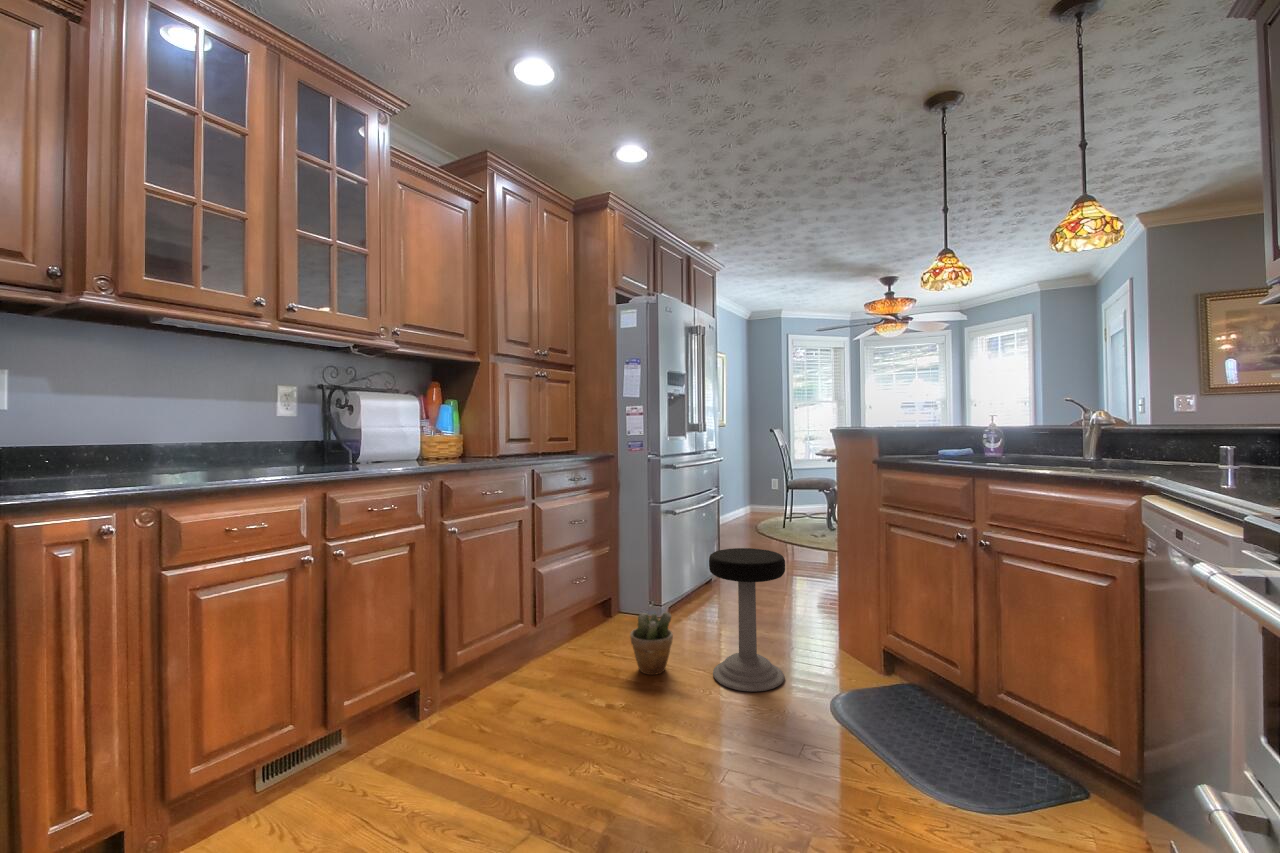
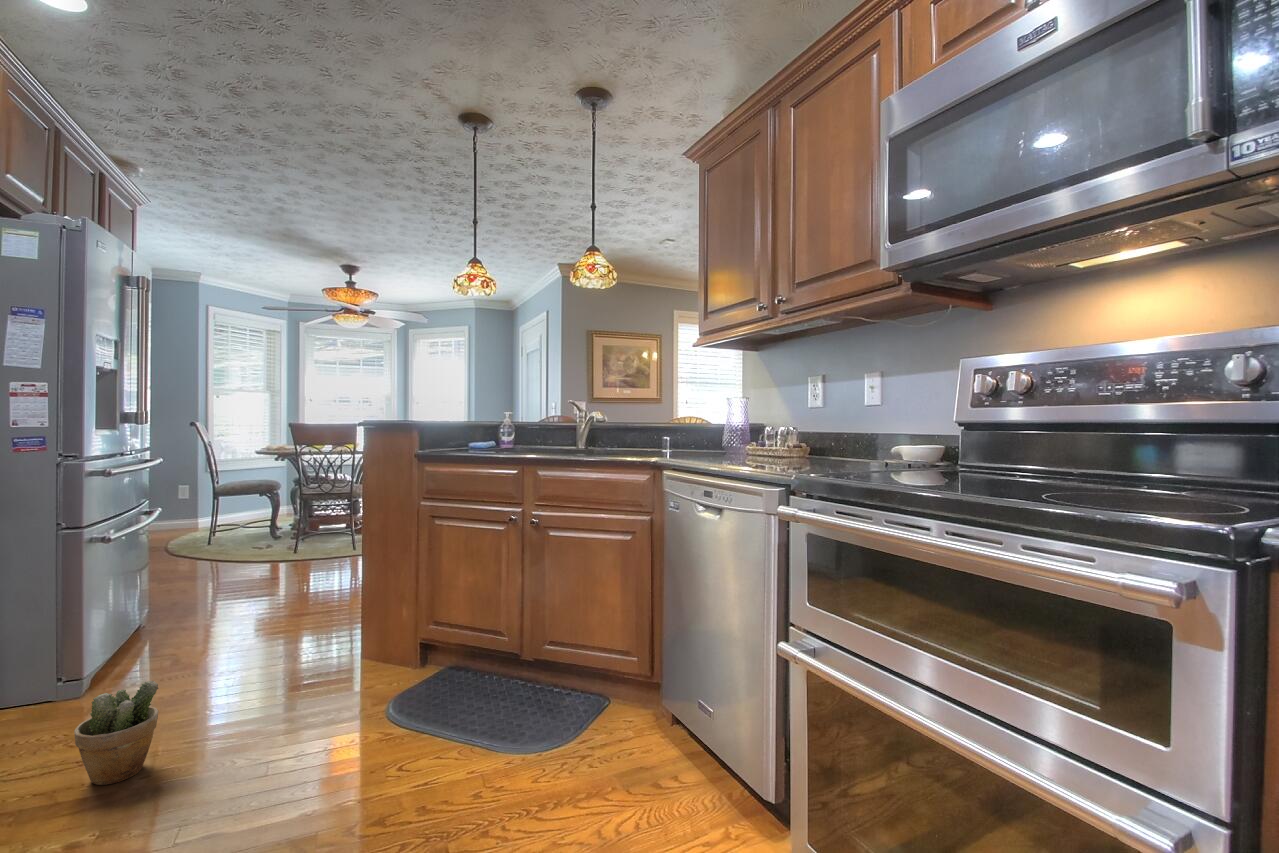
stool: present [709,548,785,692] -> none [223,567,331,748]

